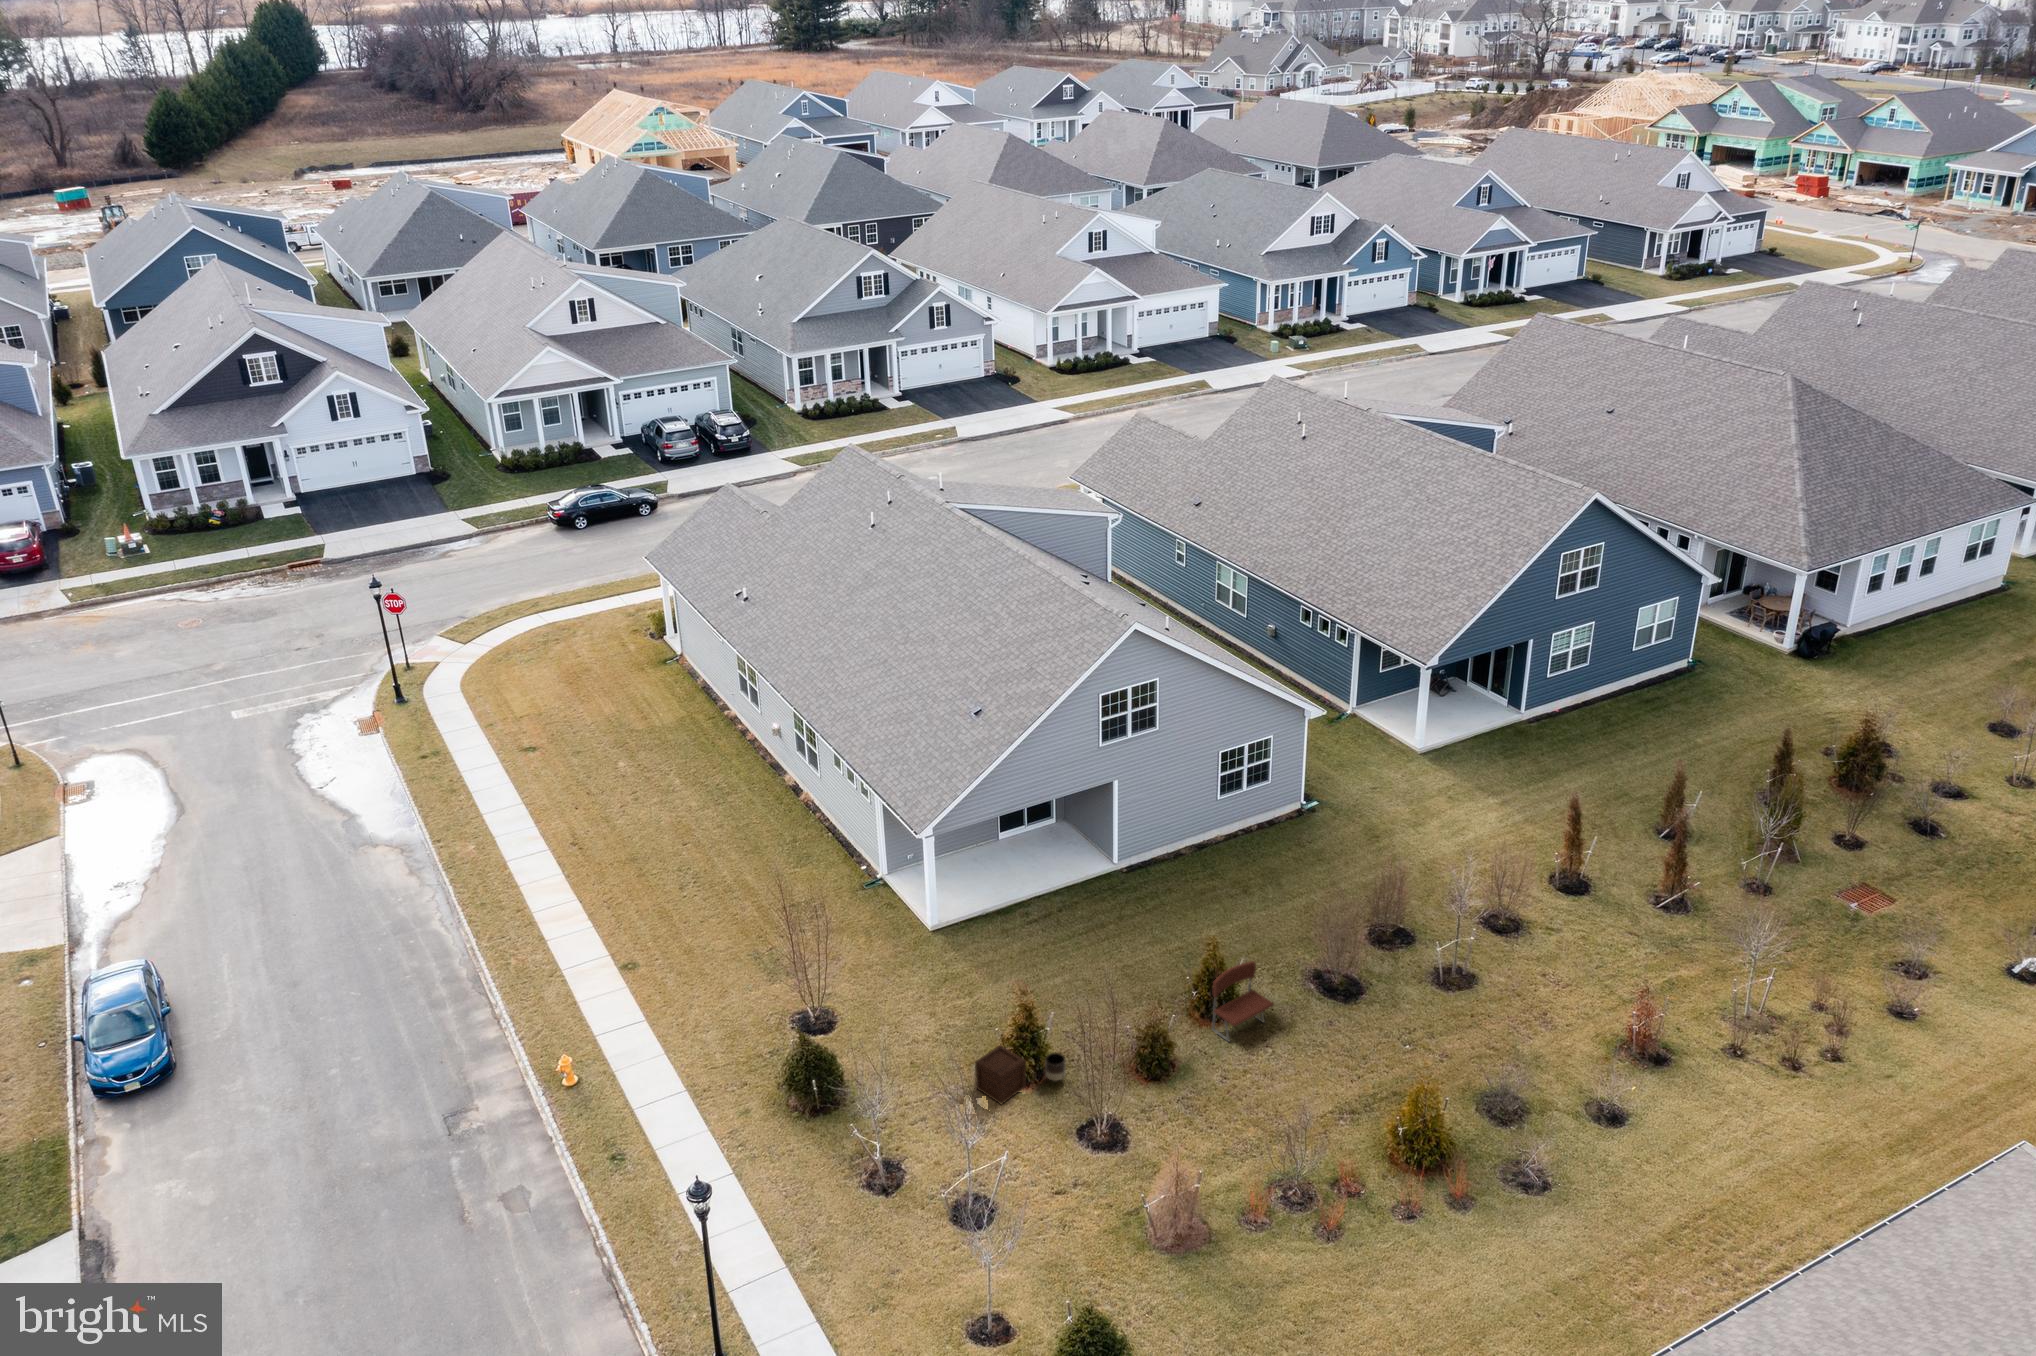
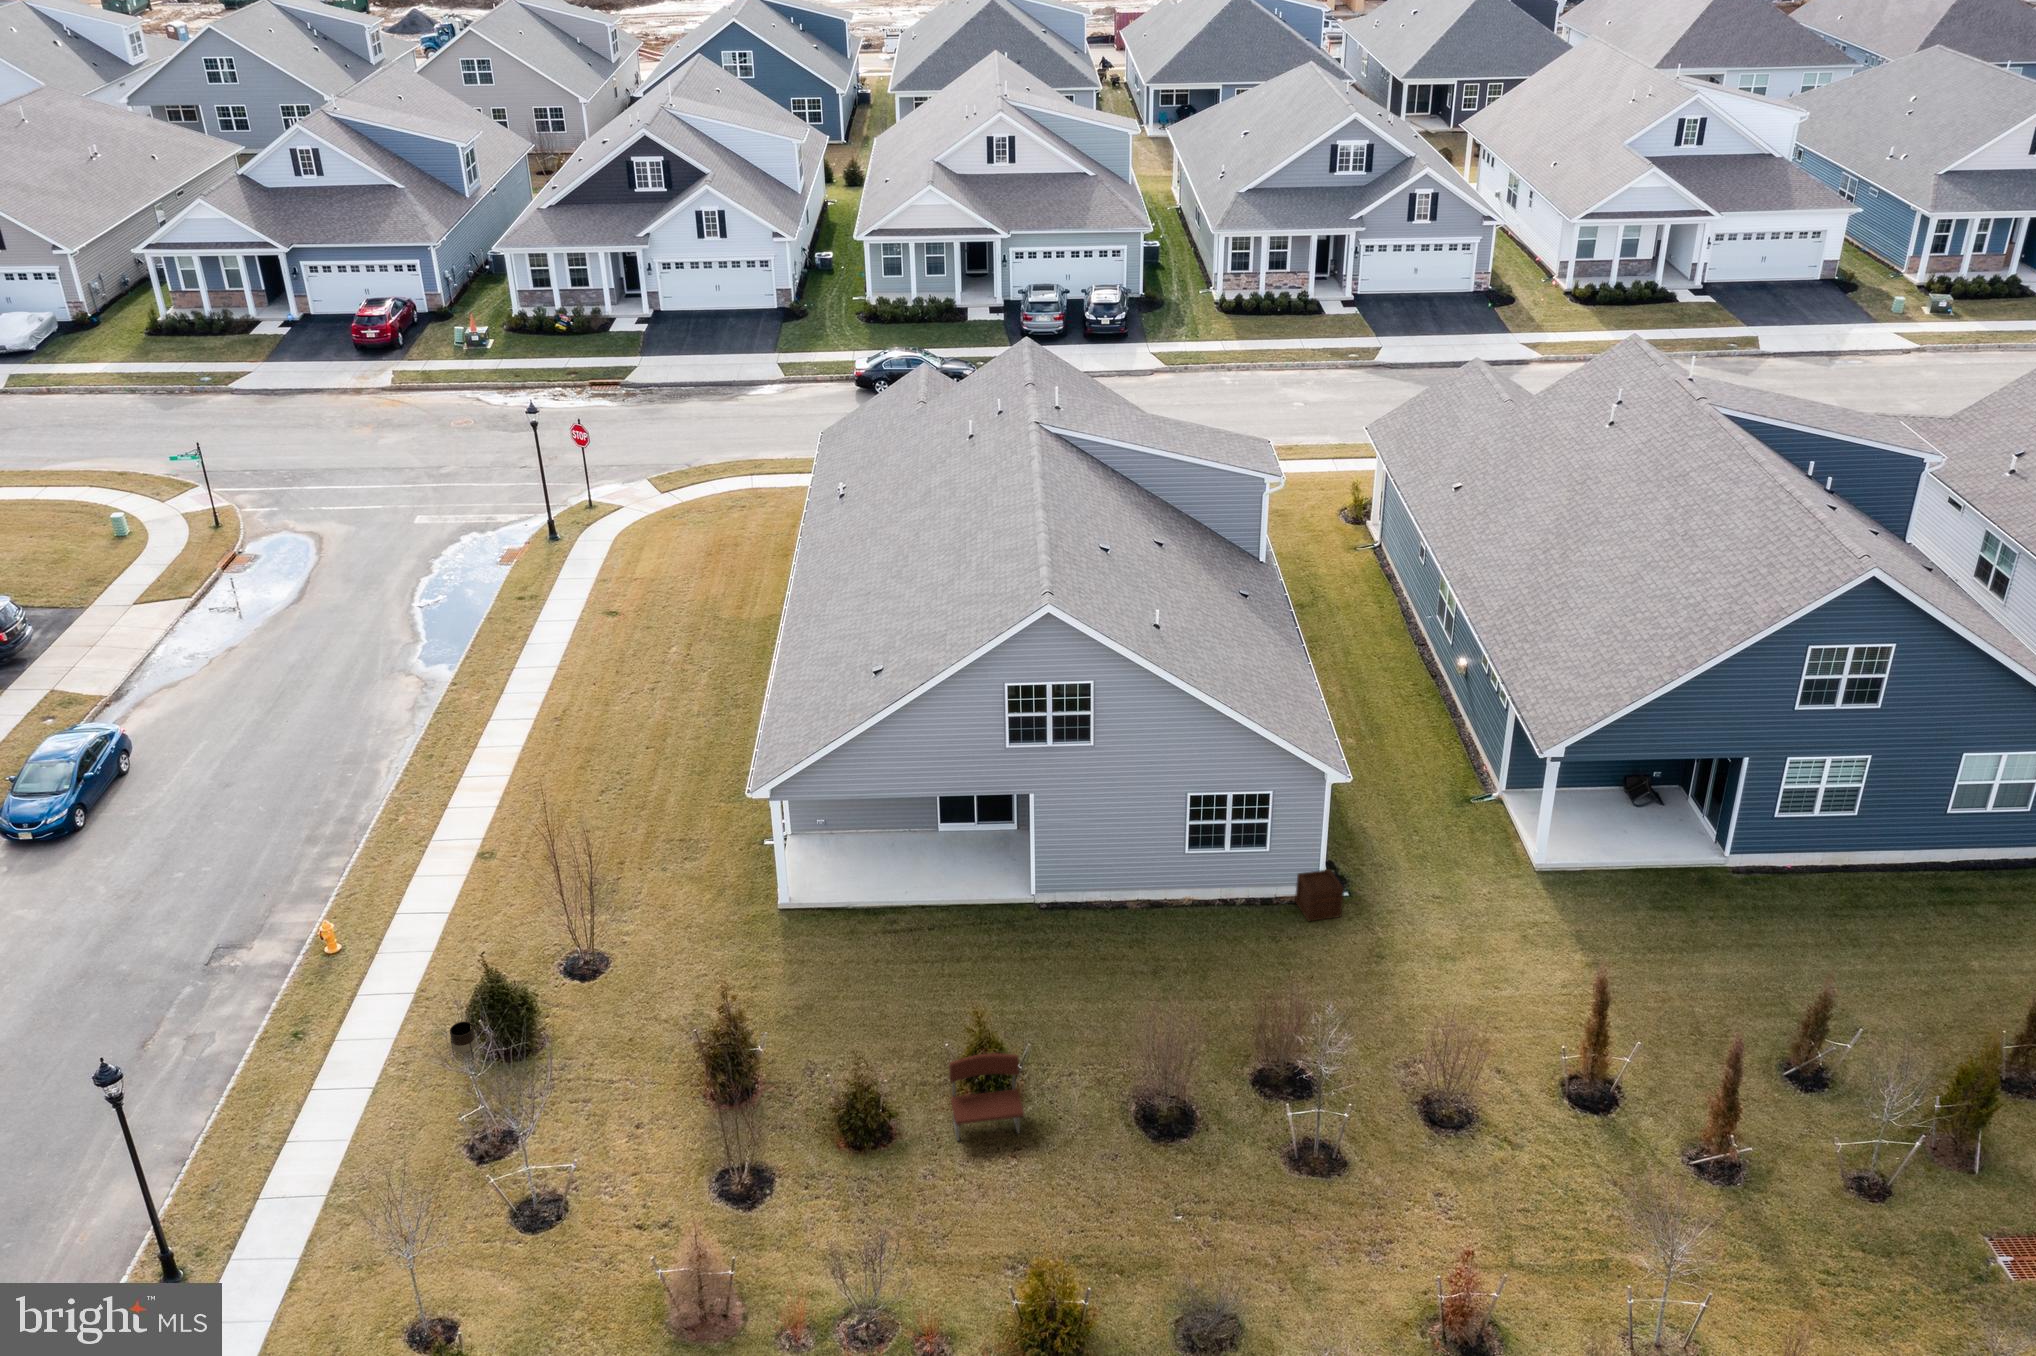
wooden crate: present [975,1045,1026,1104] -> present [1295,869,1344,921]
planter: present [1045,1053,1066,1081] -> present [450,1022,476,1057]

